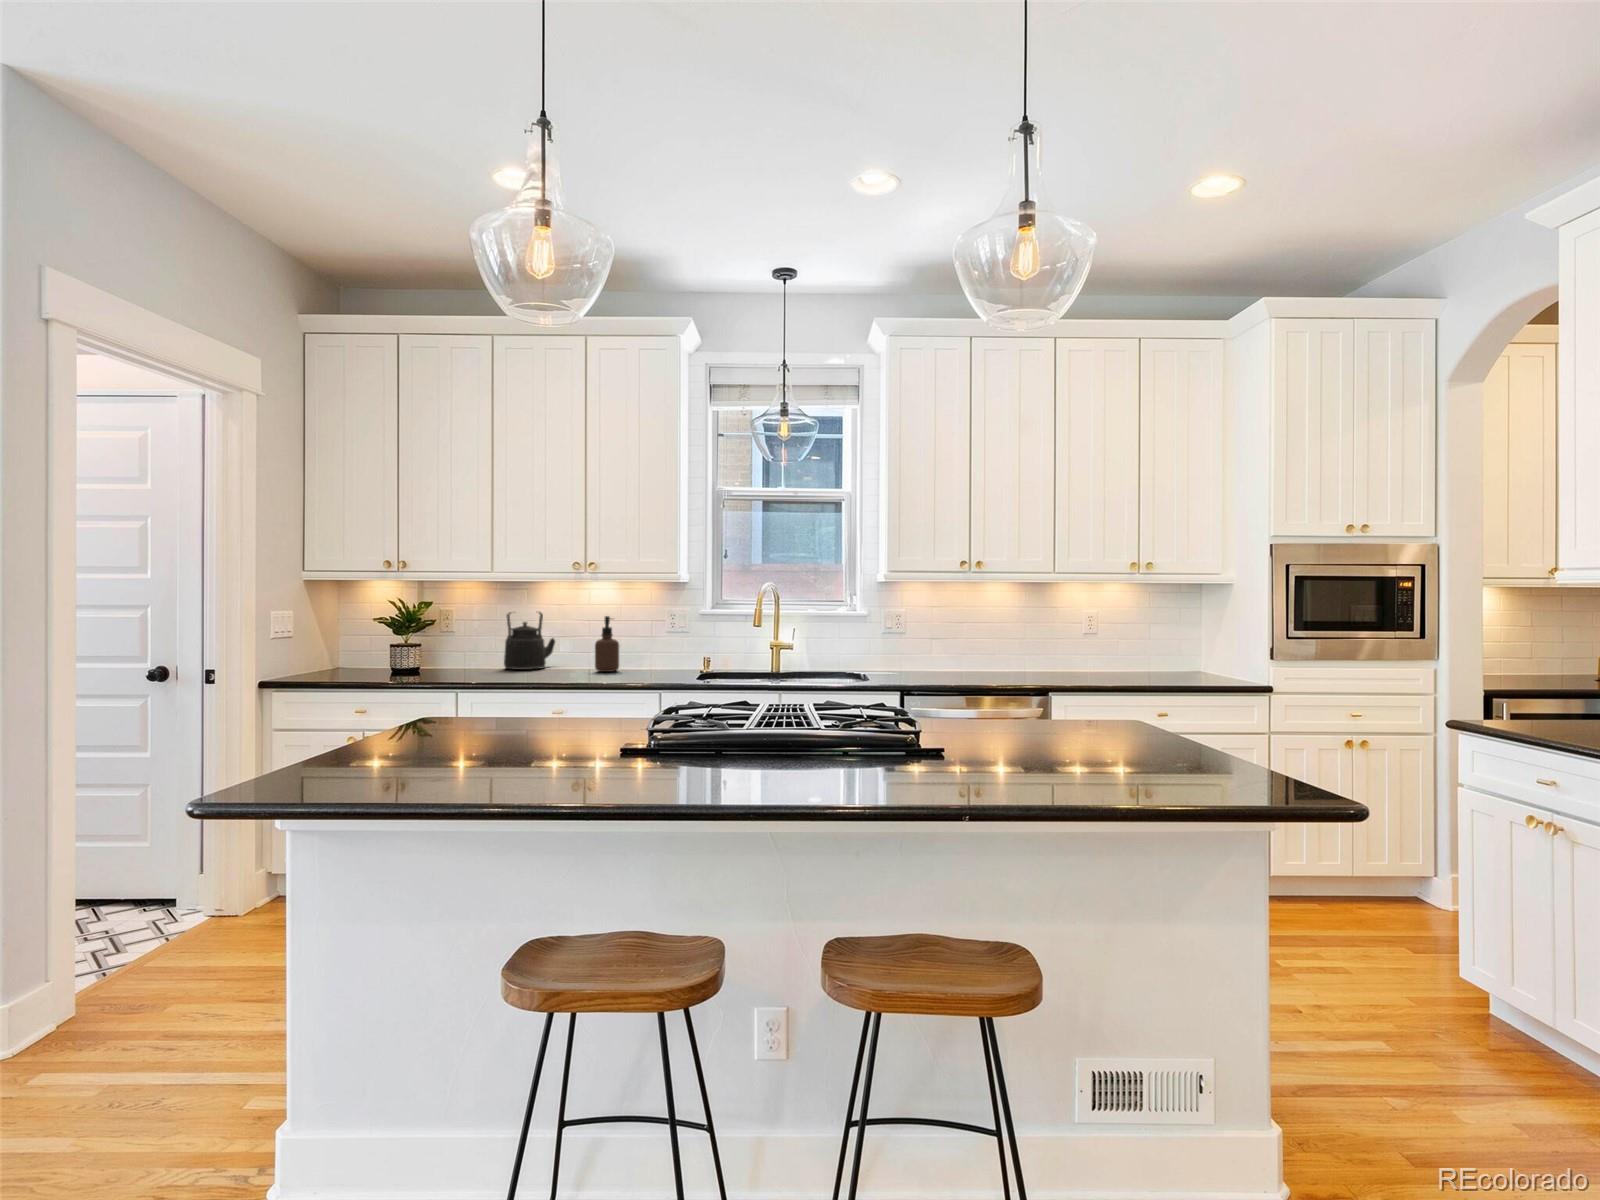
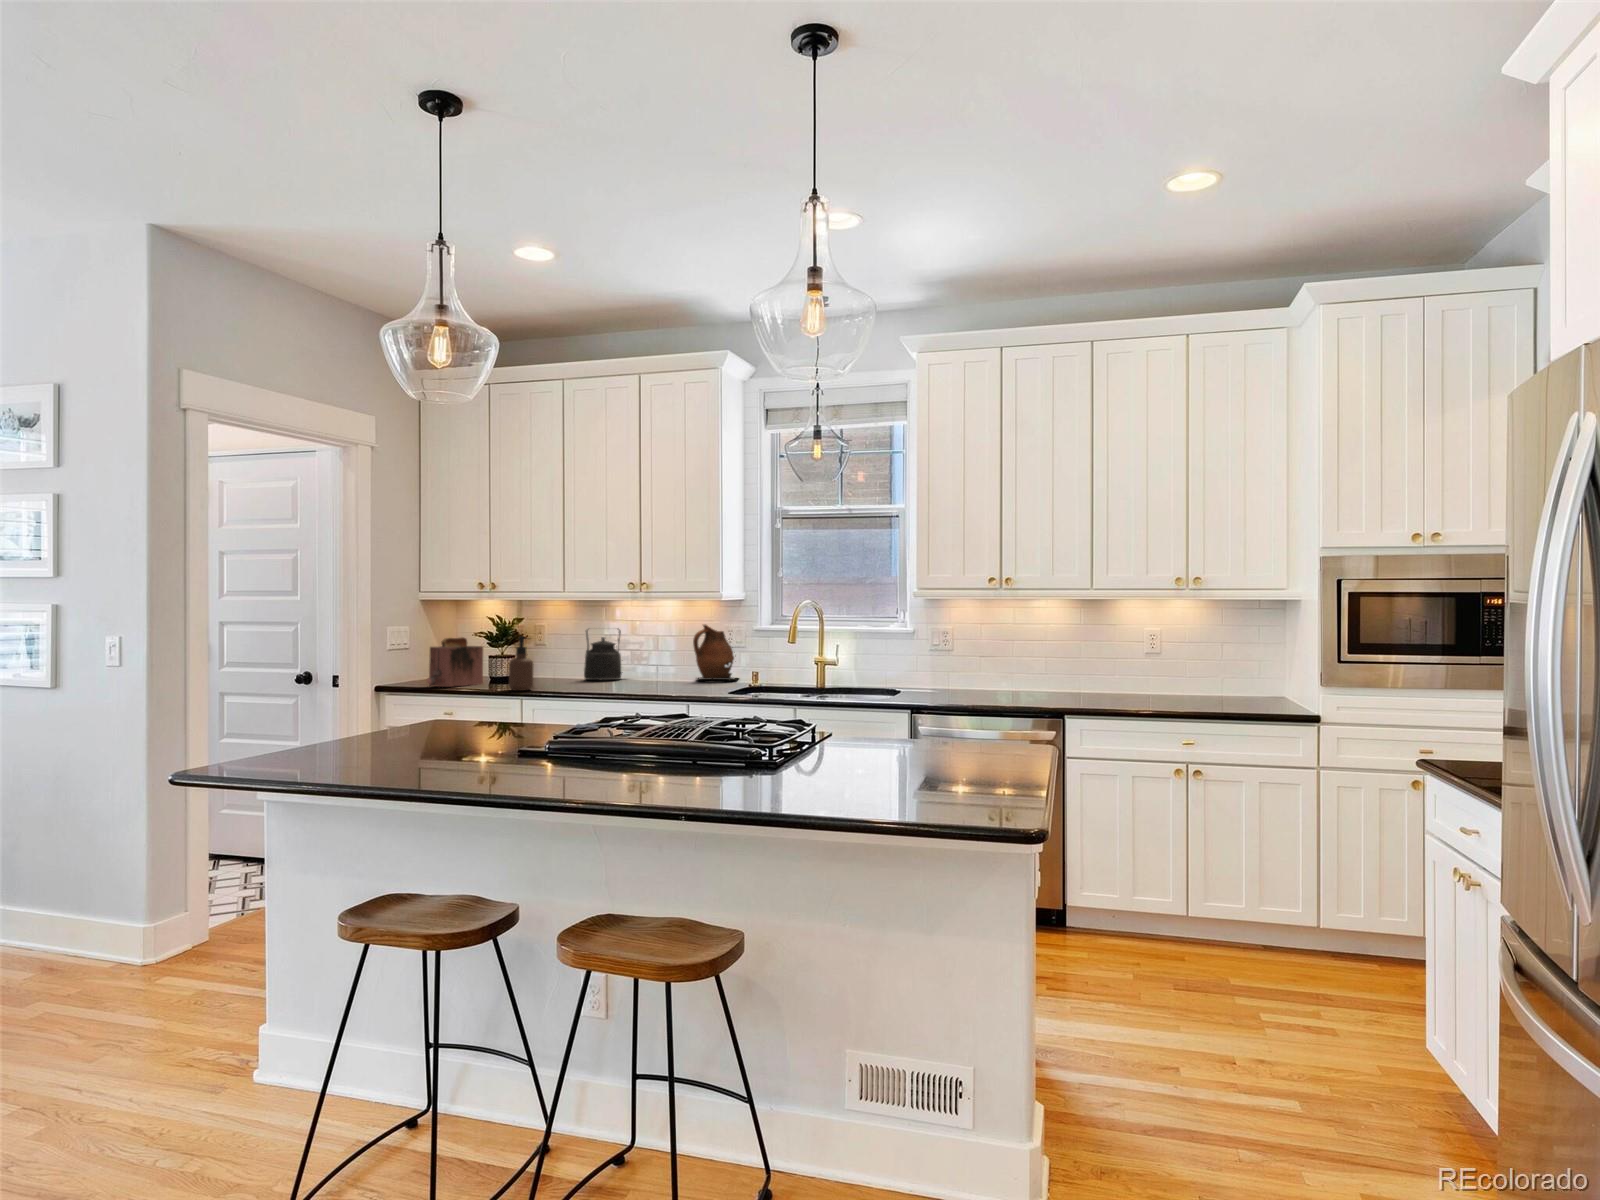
ceramic pitcher: none [628,607,678,667] -> present [693,624,737,680]
soap dispenser: present [595,616,619,672] -> present [509,636,533,691]
toaster: none [331,624,390,682] -> present [427,637,483,687]

